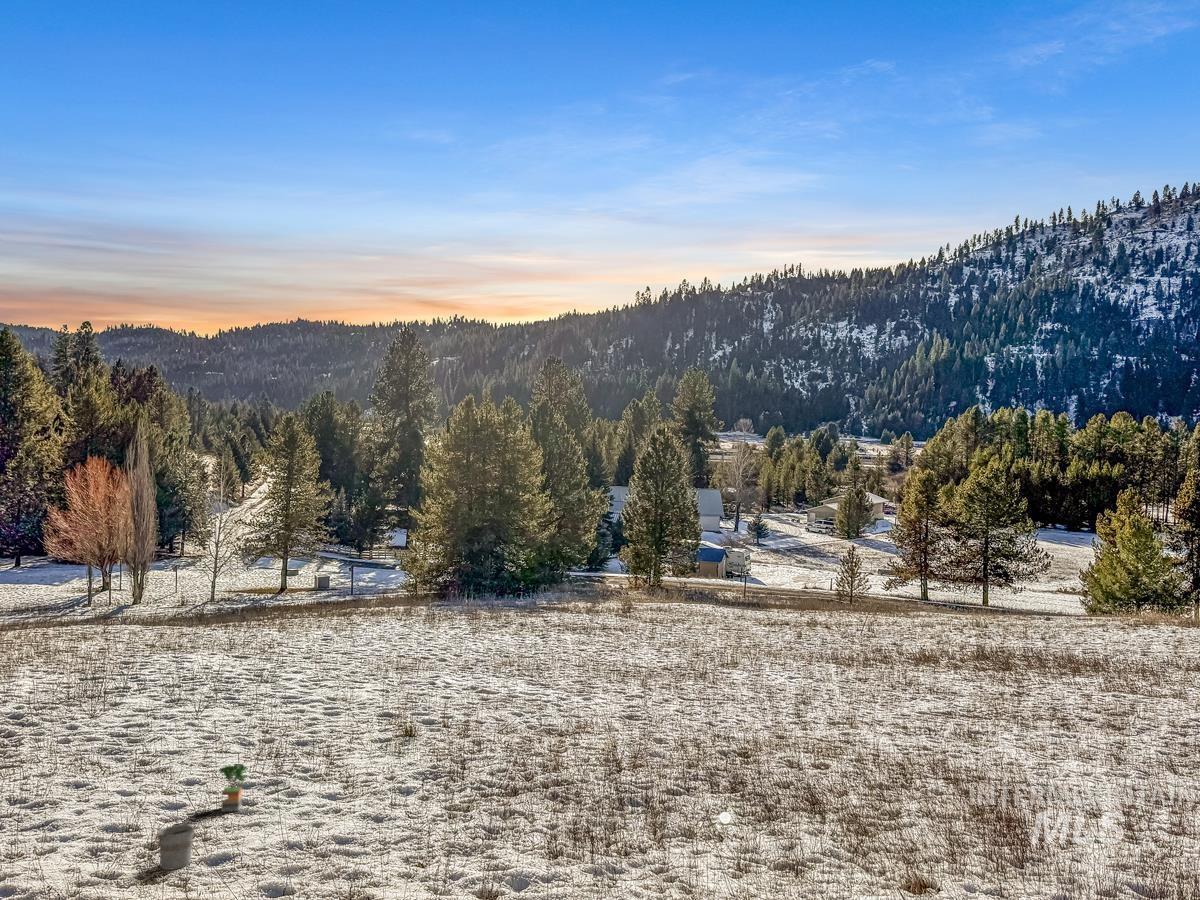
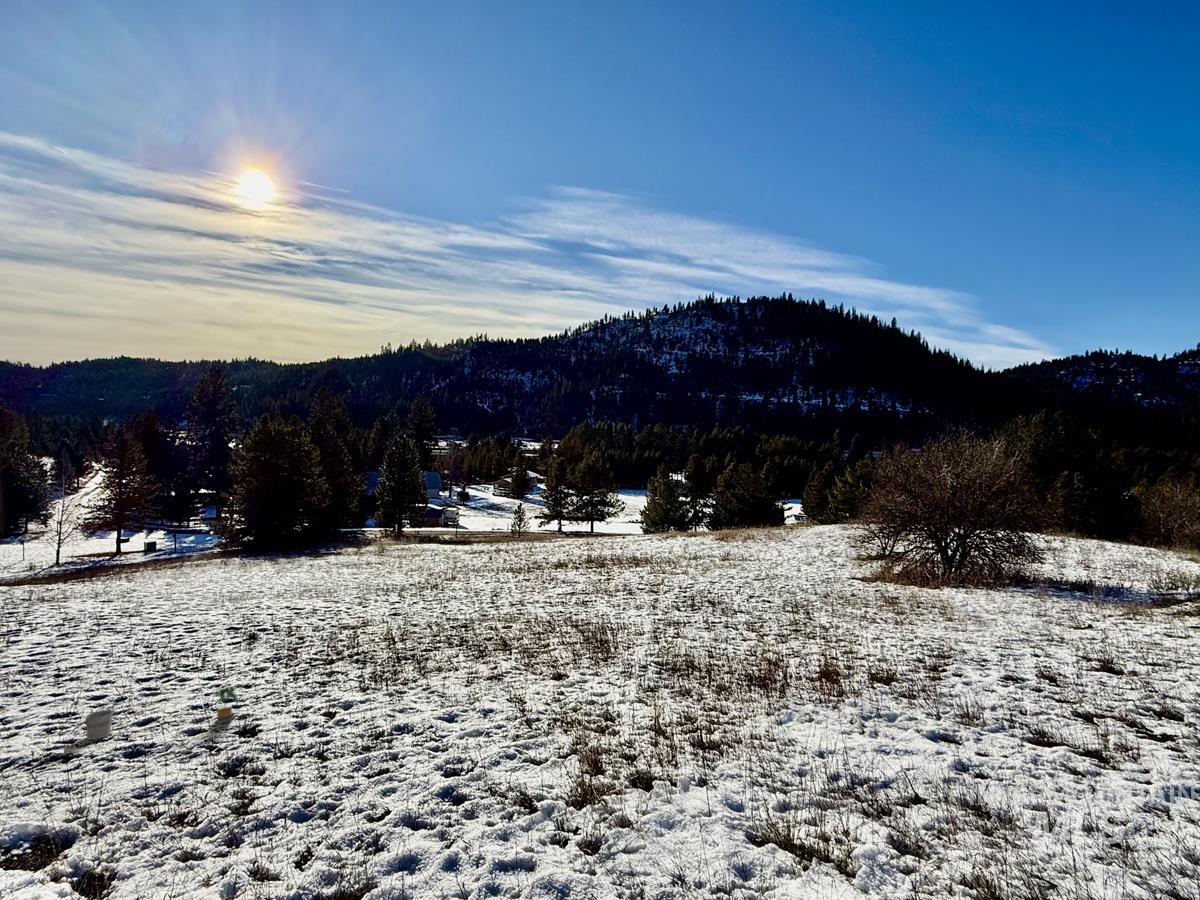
potted tree: present [219,764,248,812] -> present [214,687,238,724]

